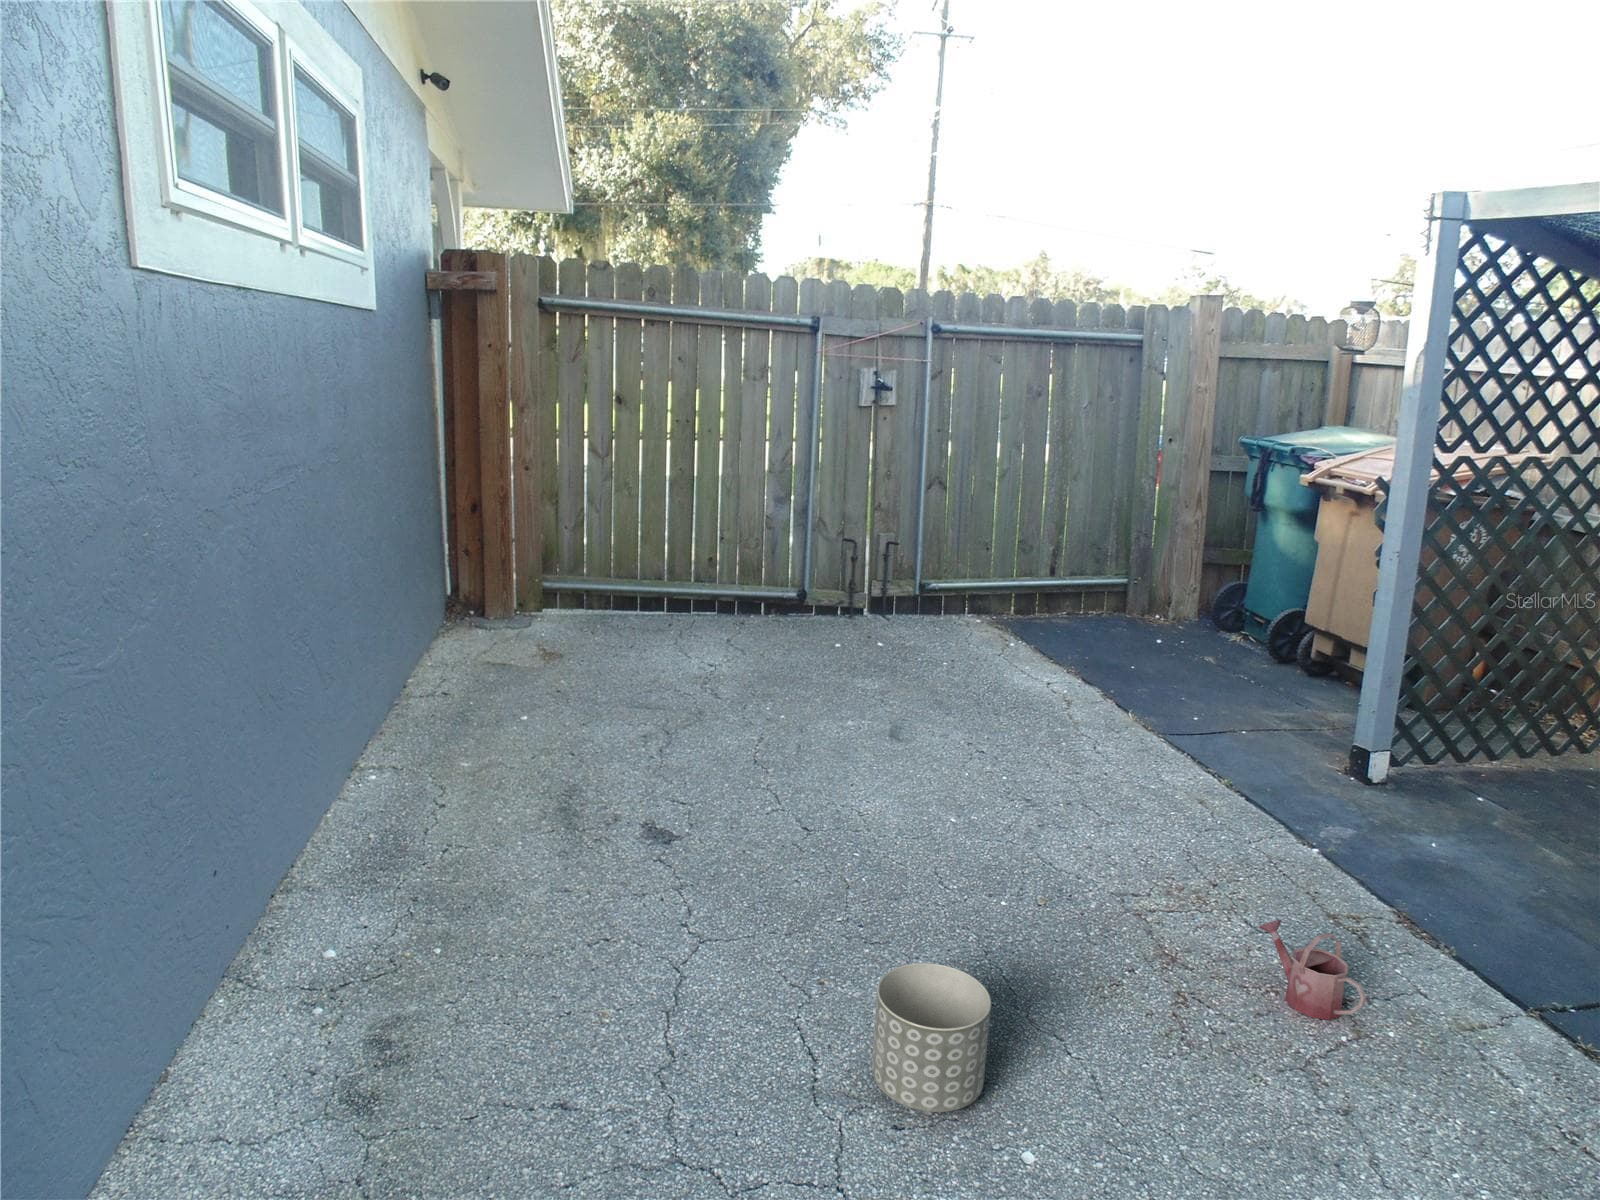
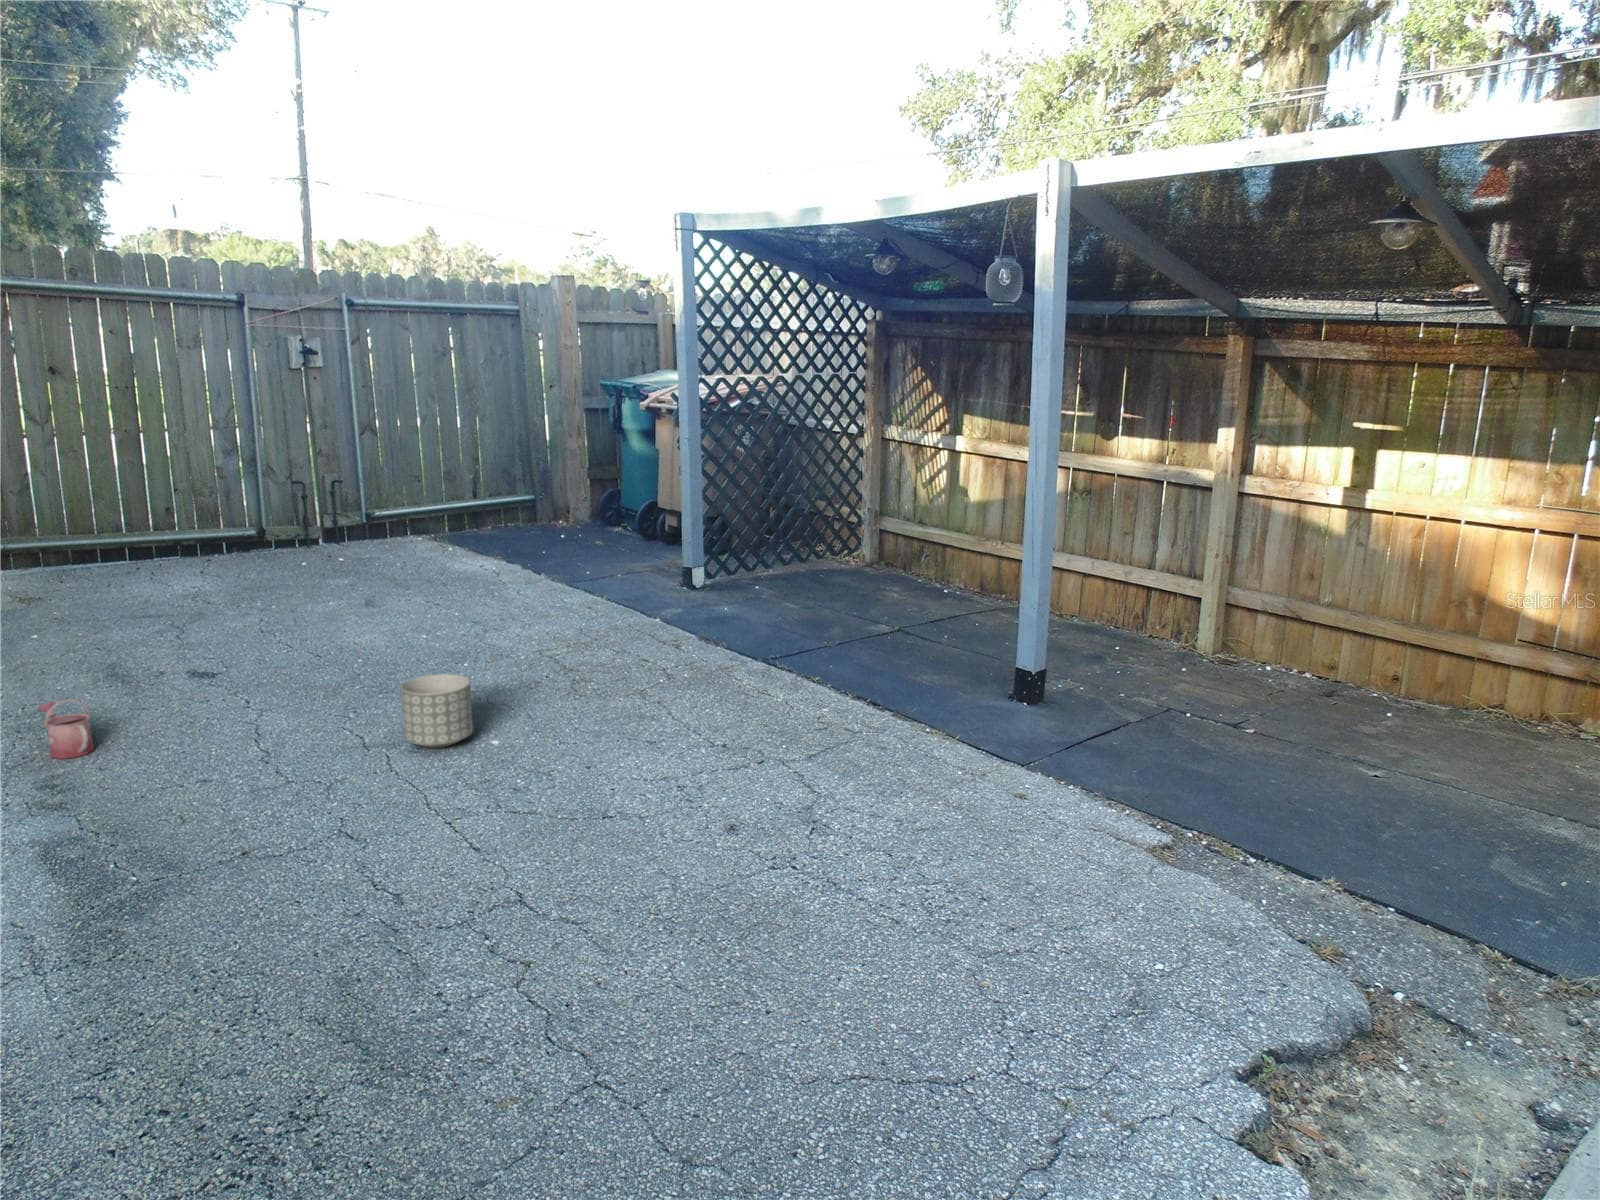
watering can: present [1259,920,1366,1020] -> present [38,699,94,759]

